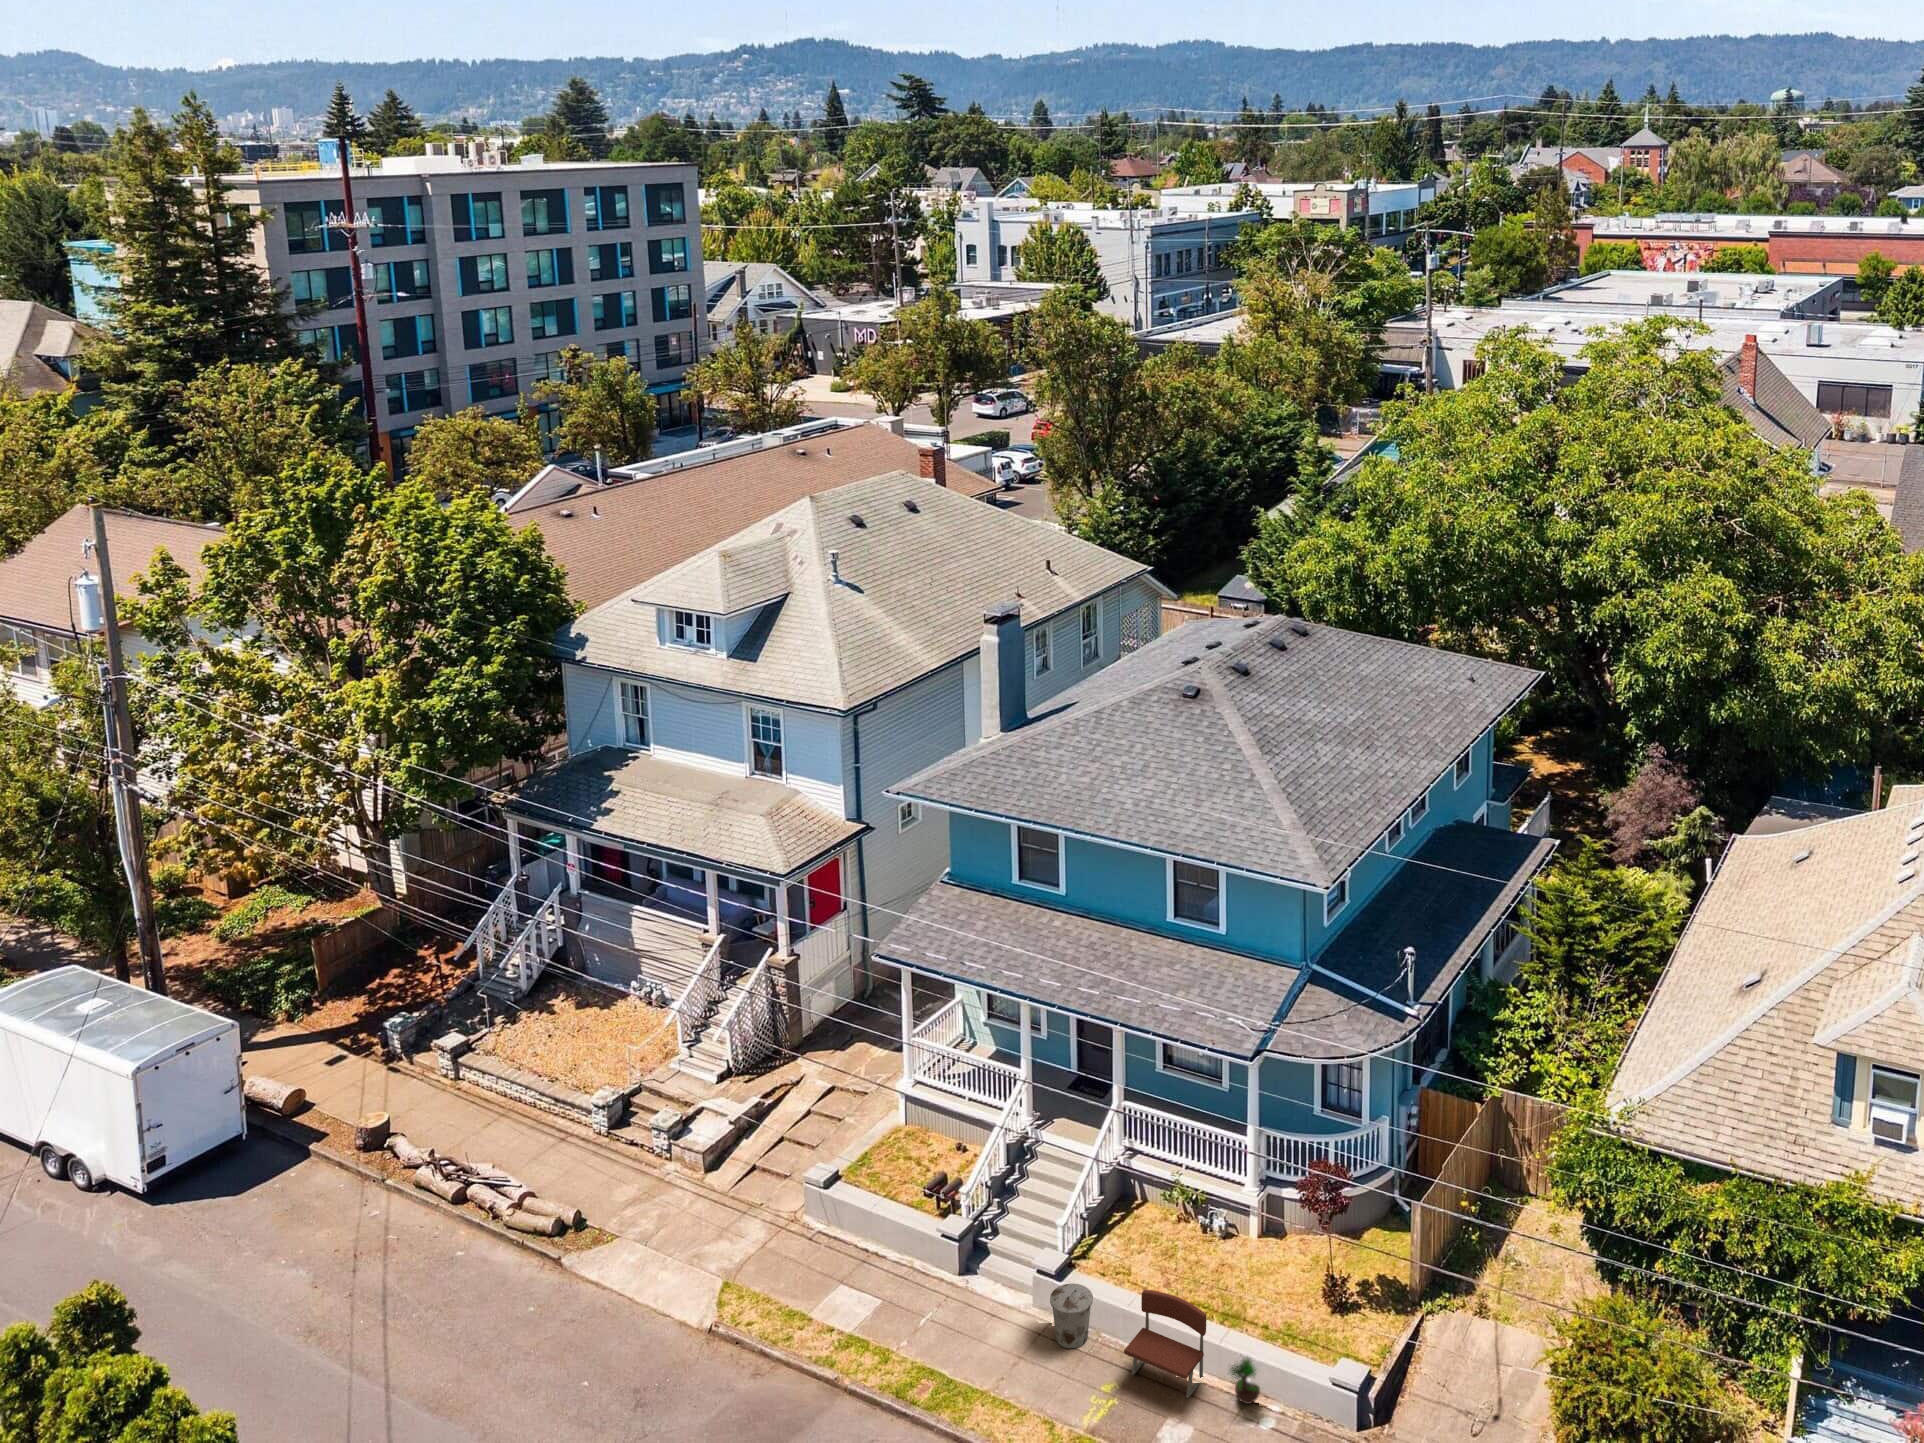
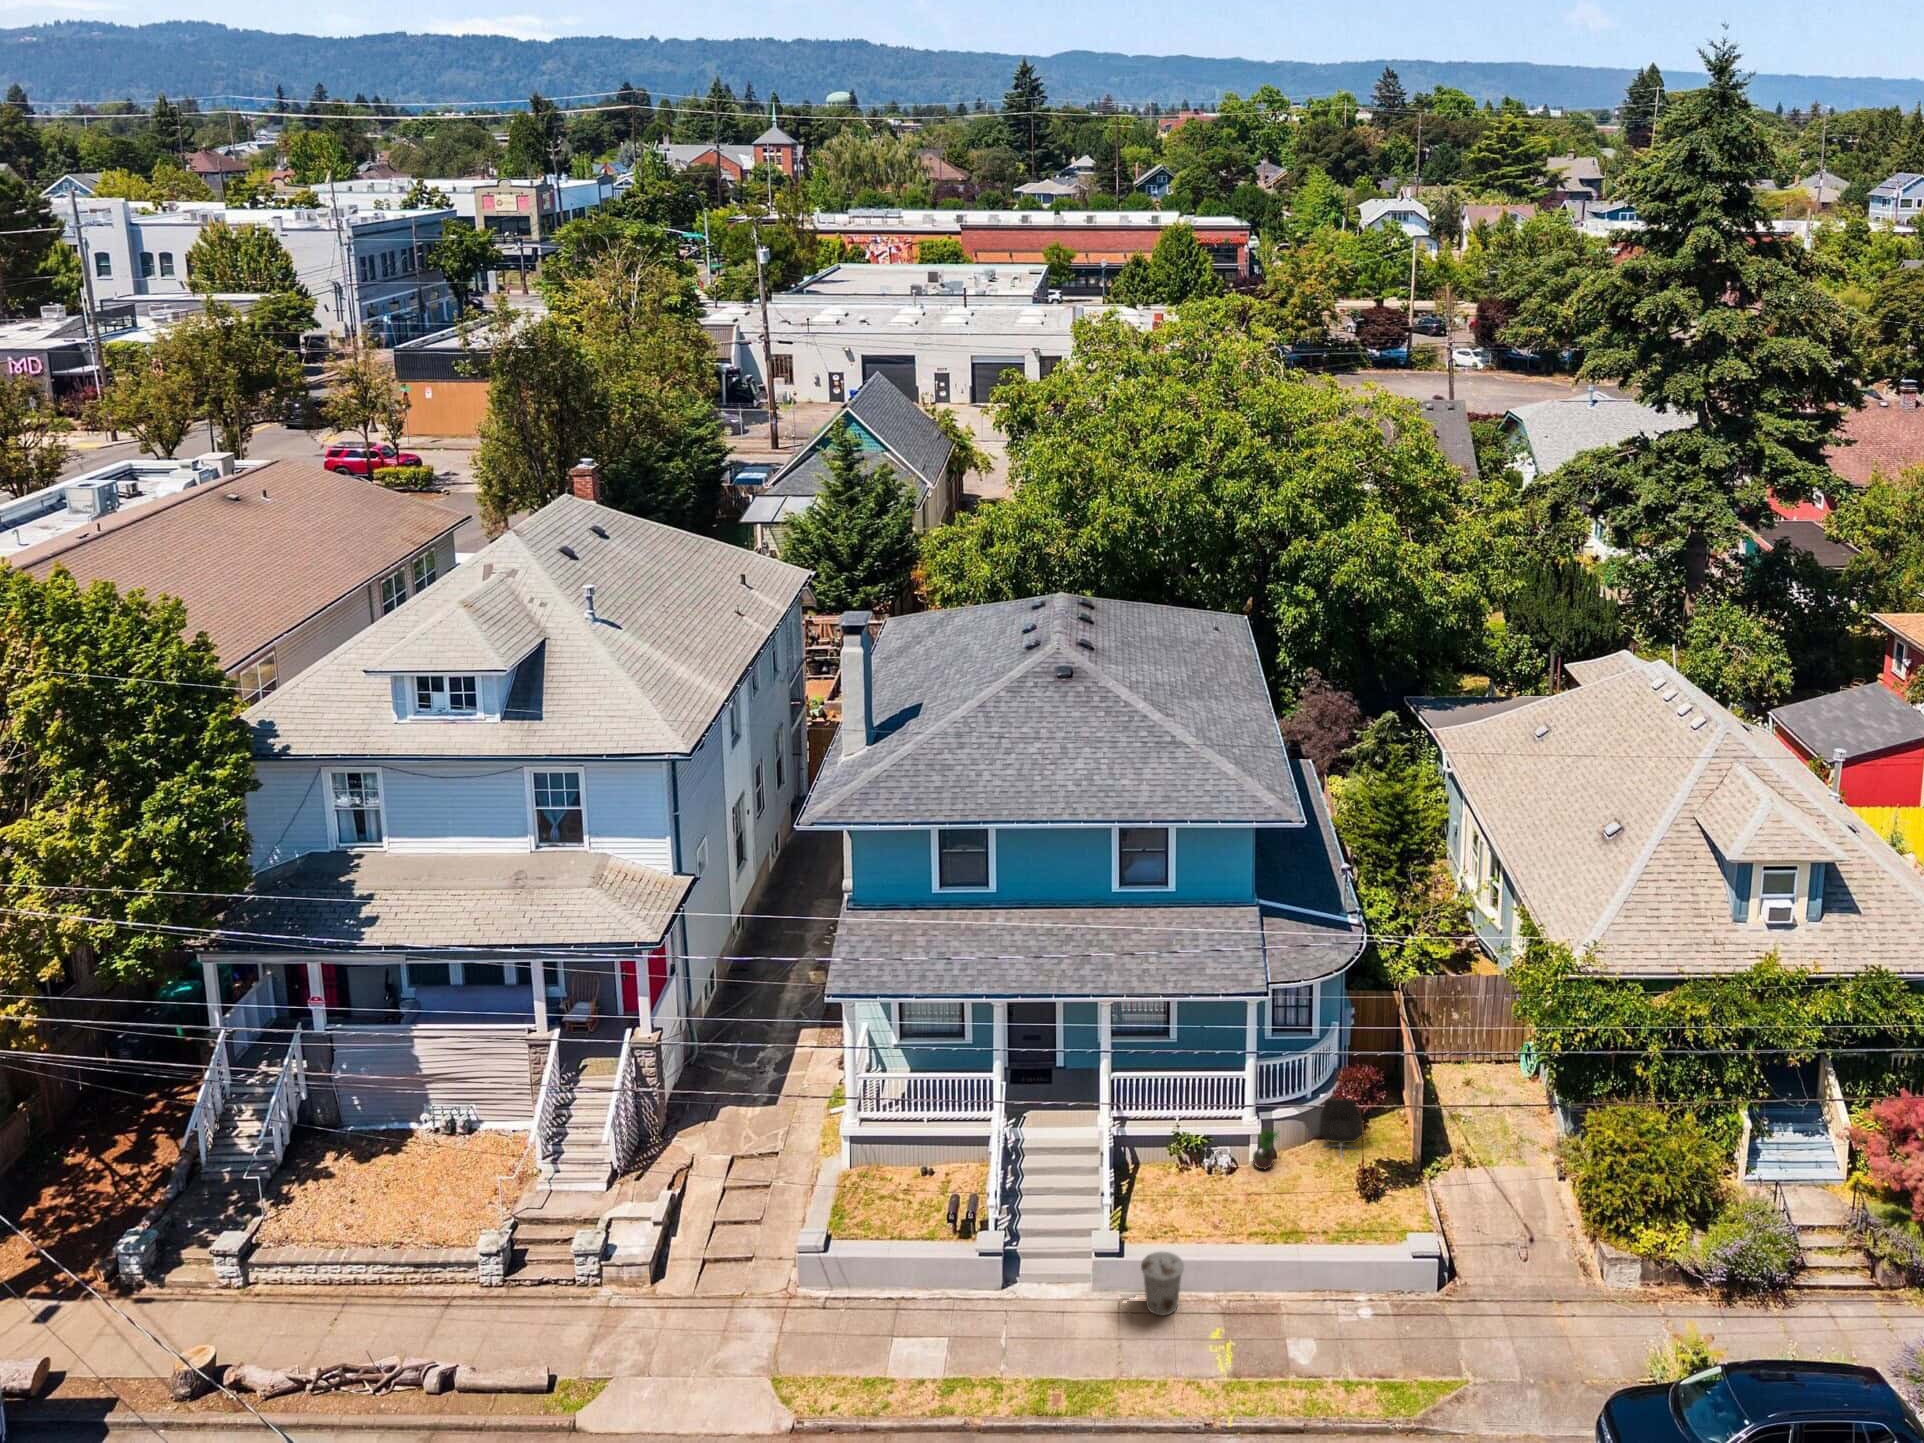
lounge chair: none [1327,1193,1383,1260] -> present [1319,1099,1364,1158]
bench: present [1124,1290,1206,1398] -> none [1238,1228,1308,1318]
potted tree: present [1230,1357,1260,1404] -> present [1253,1129,1279,1169]

